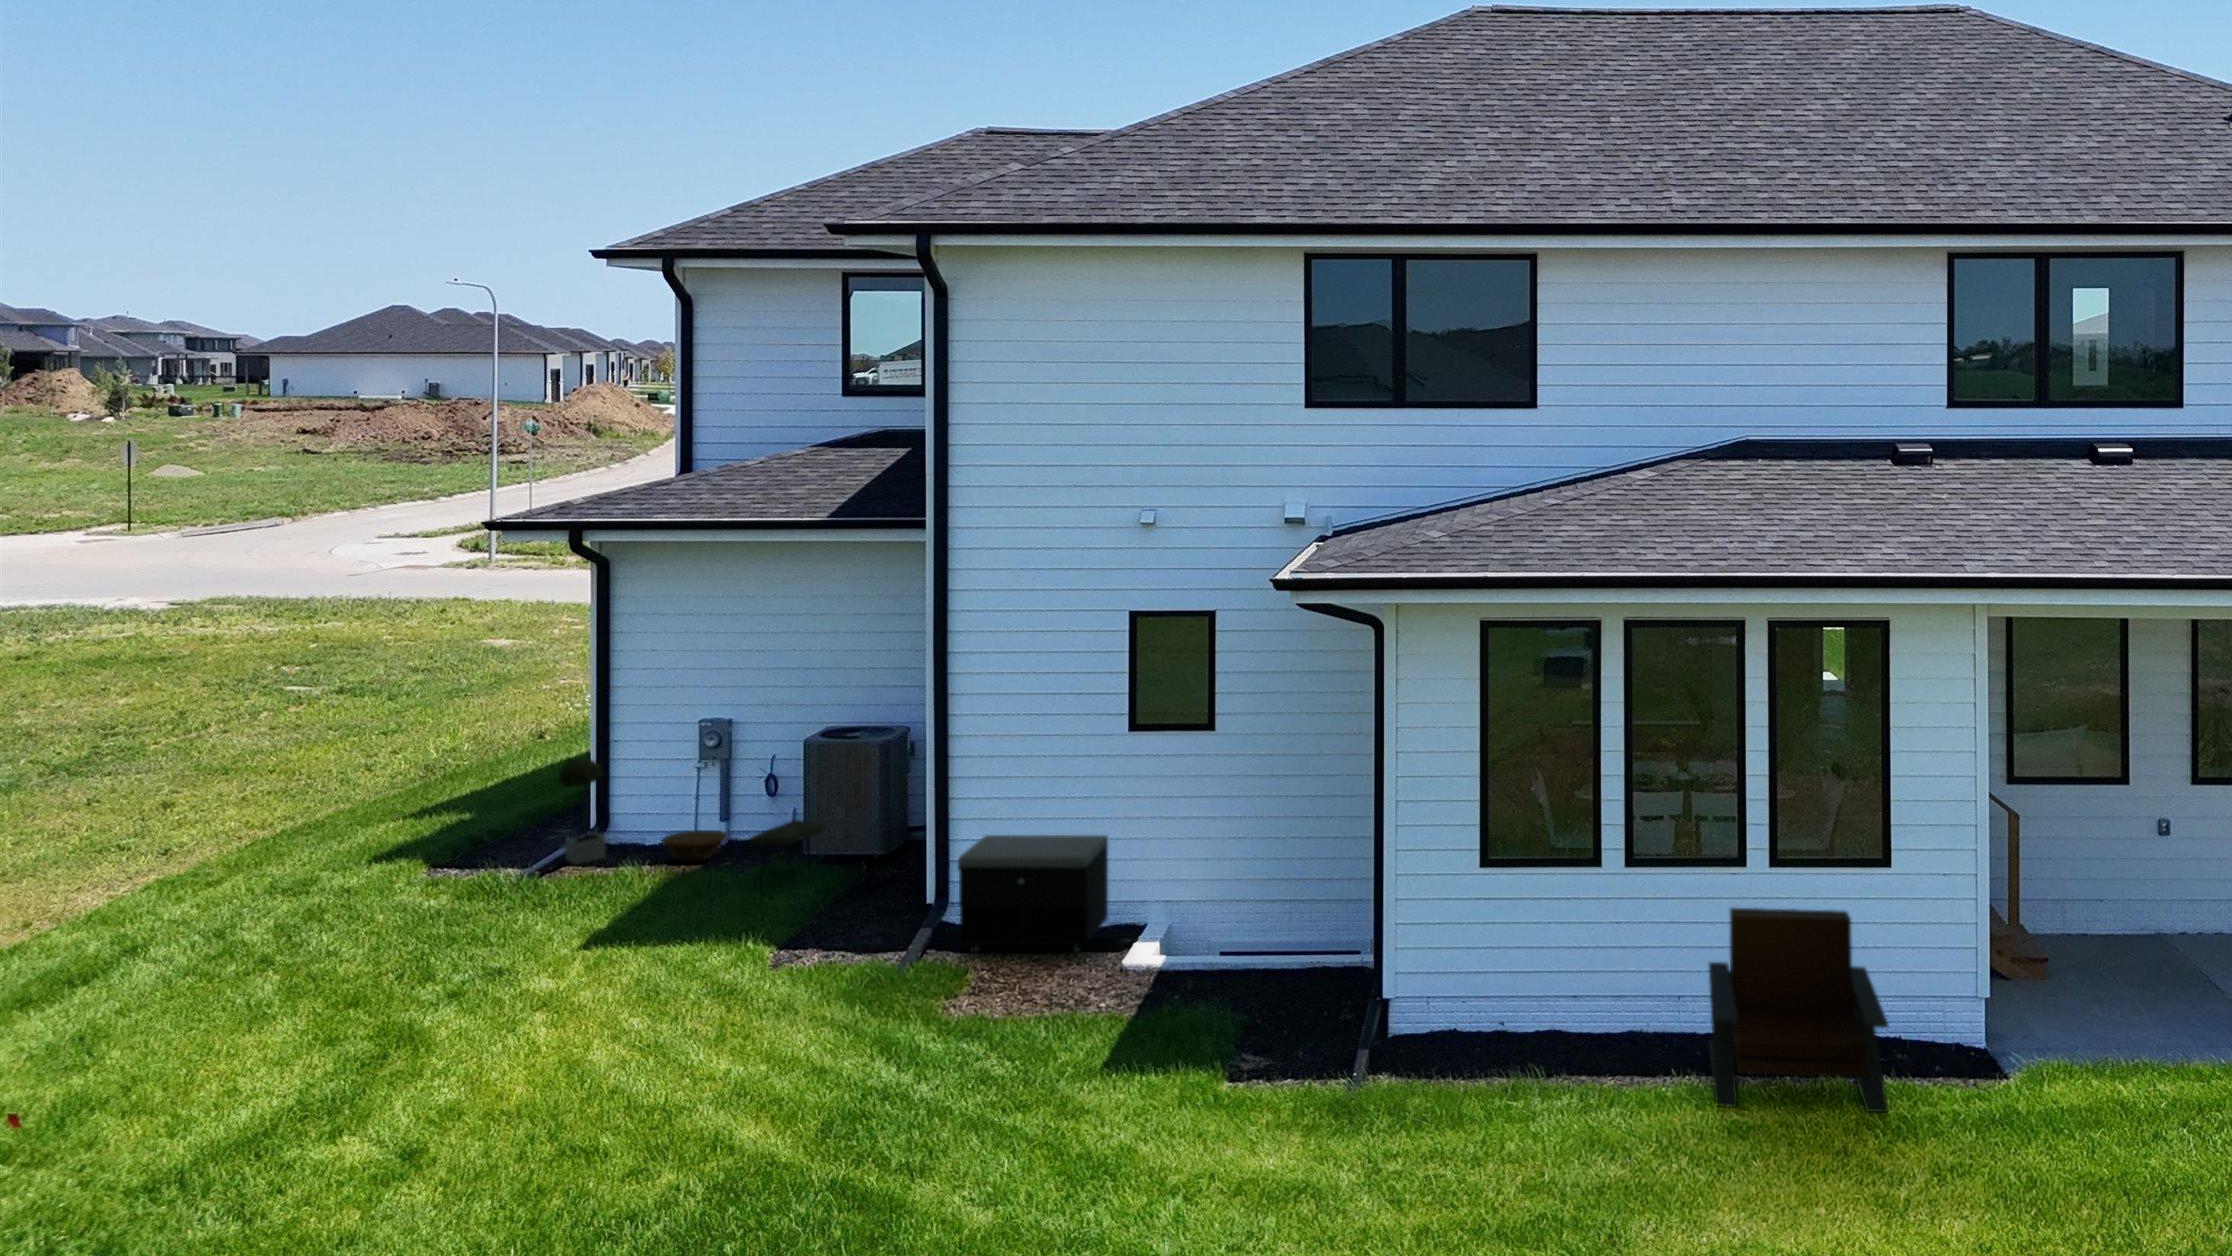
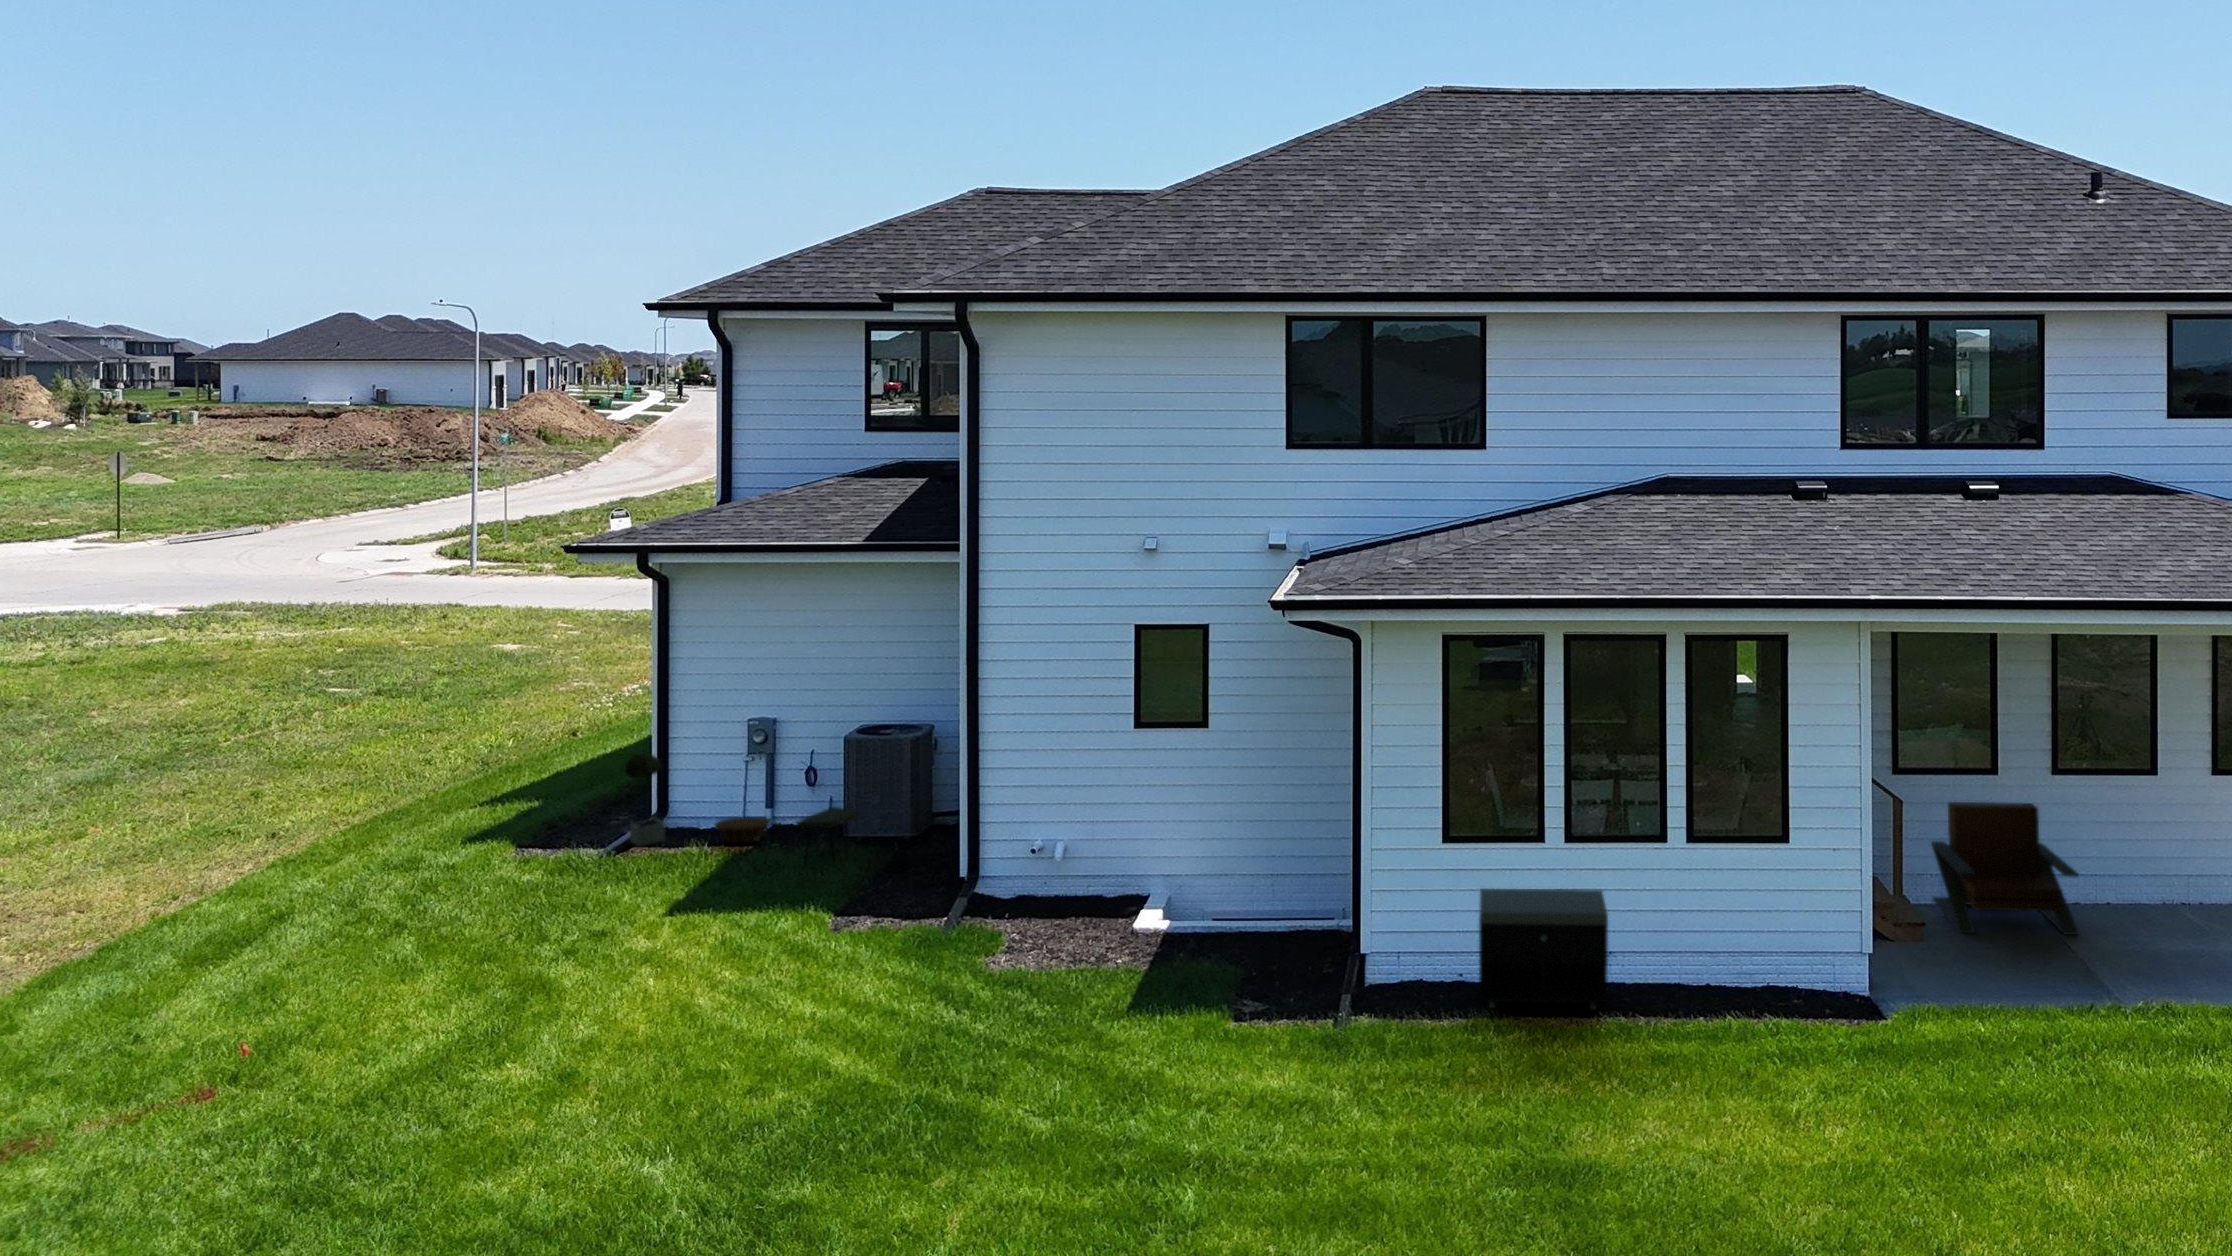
storage bench: present [958,835,1108,951] -> present [1479,888,1608,1009]
lounge chair: present [1709,908,1888,1112] -> present [1931,802,2079,935]

